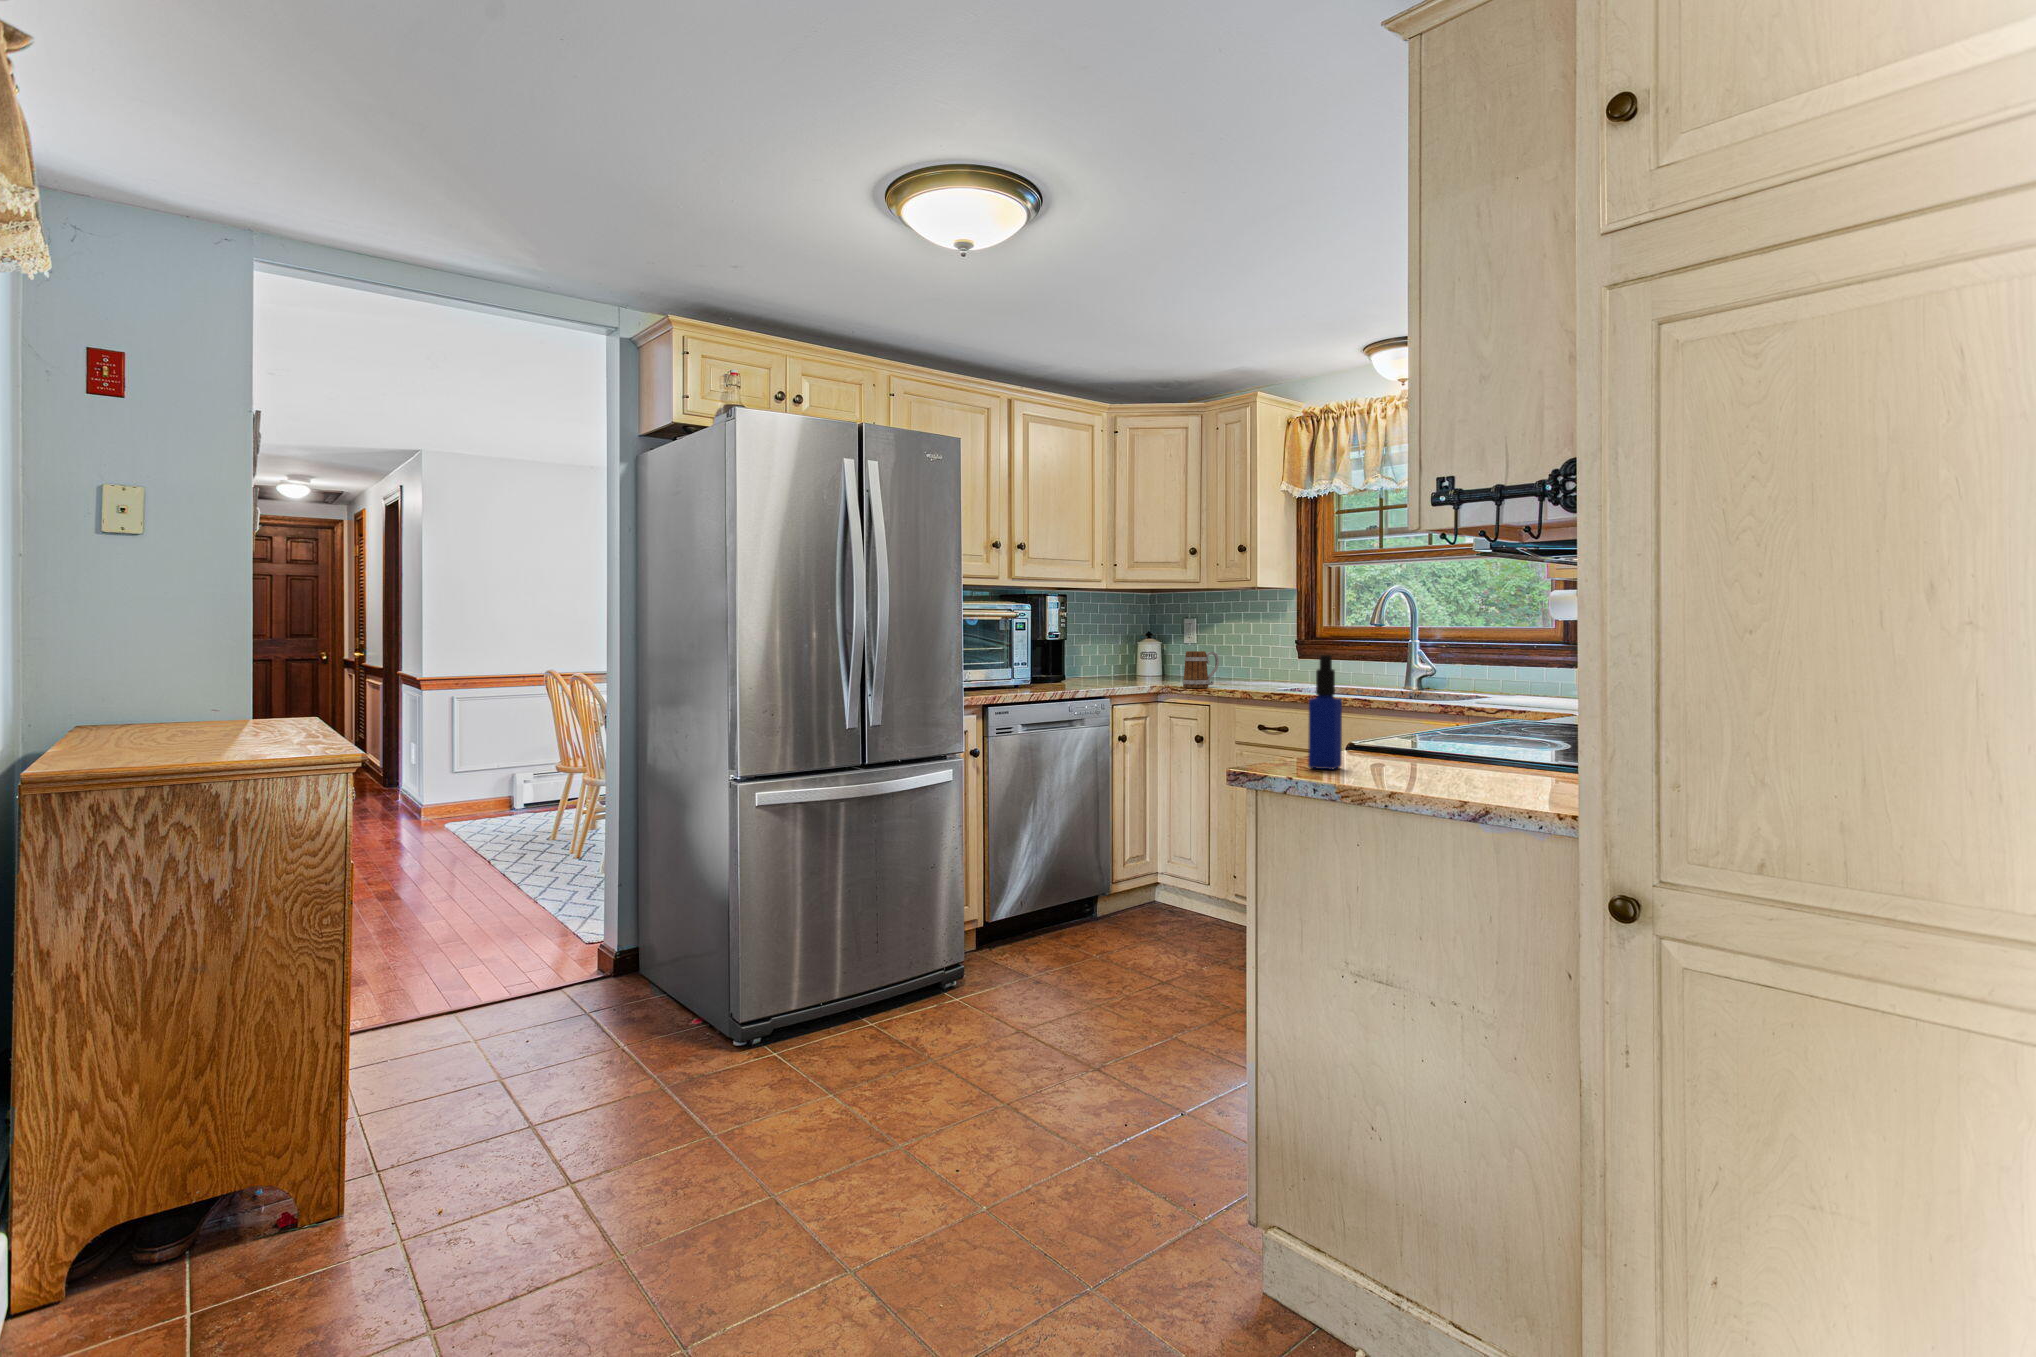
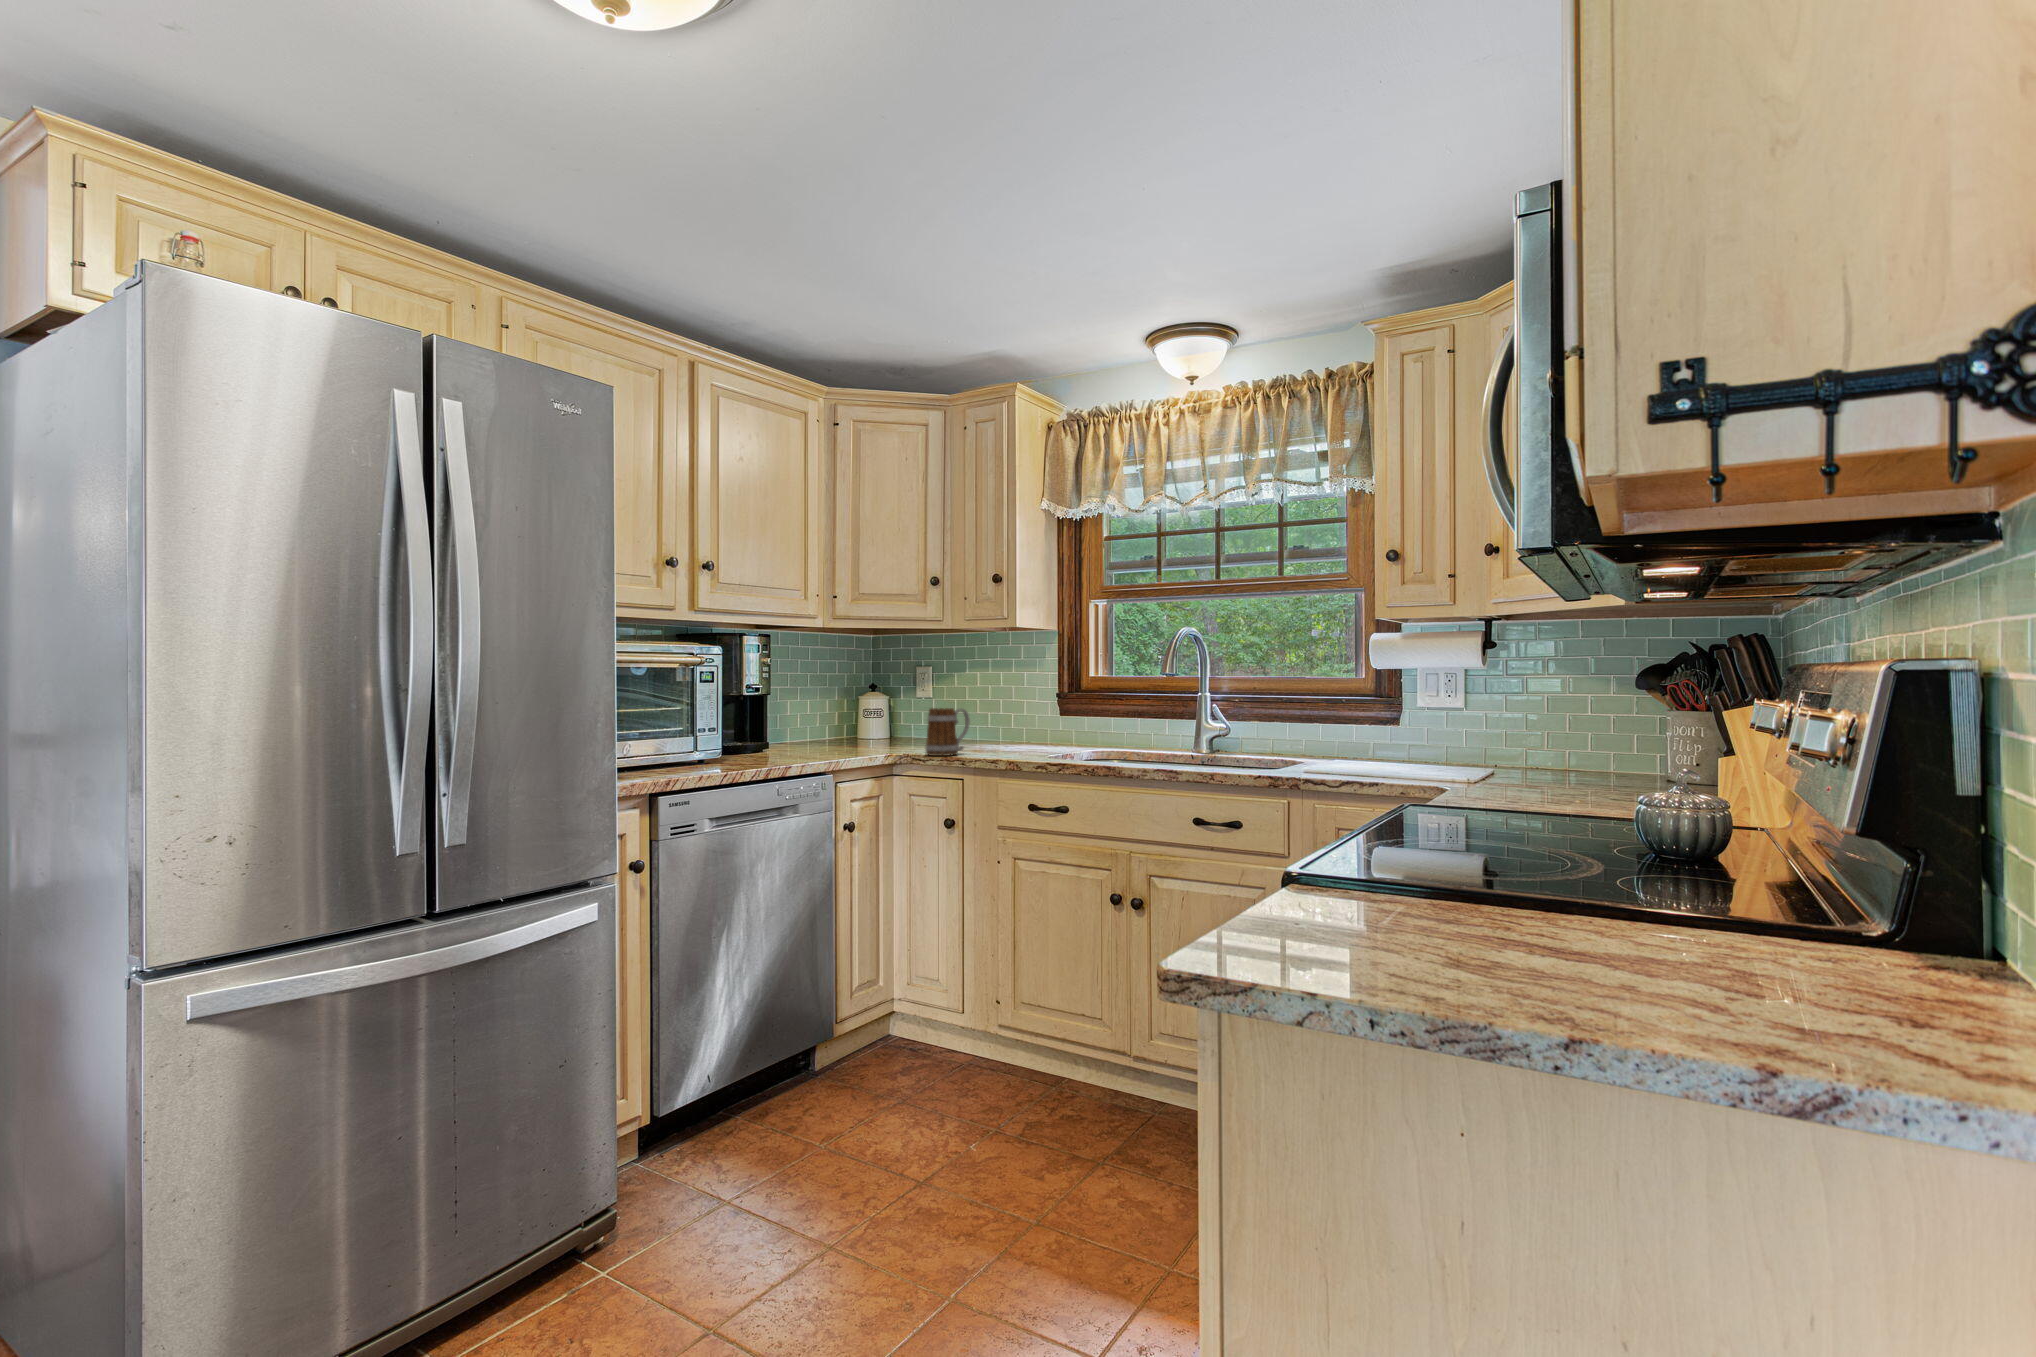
bottle: present [1308,655,1342,769] -> none [1352,738,1417,983]

